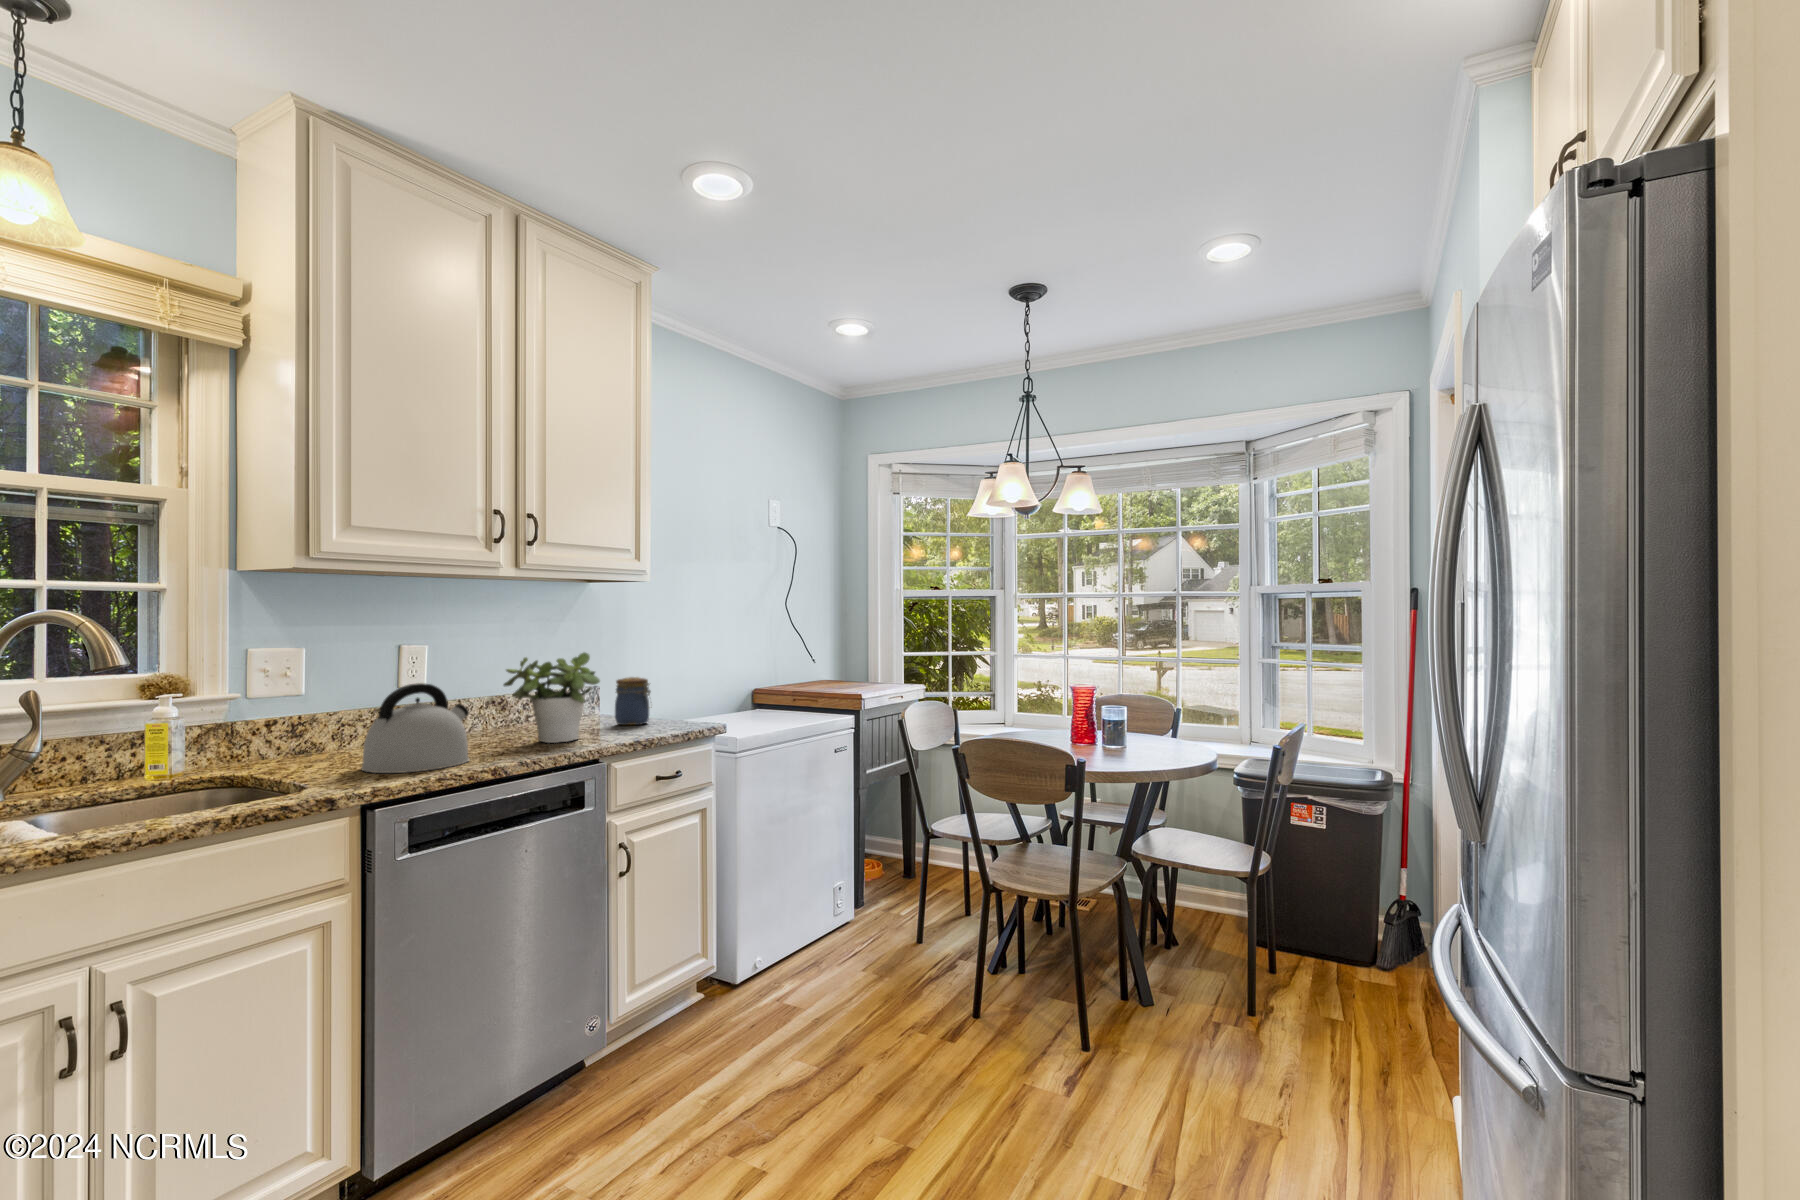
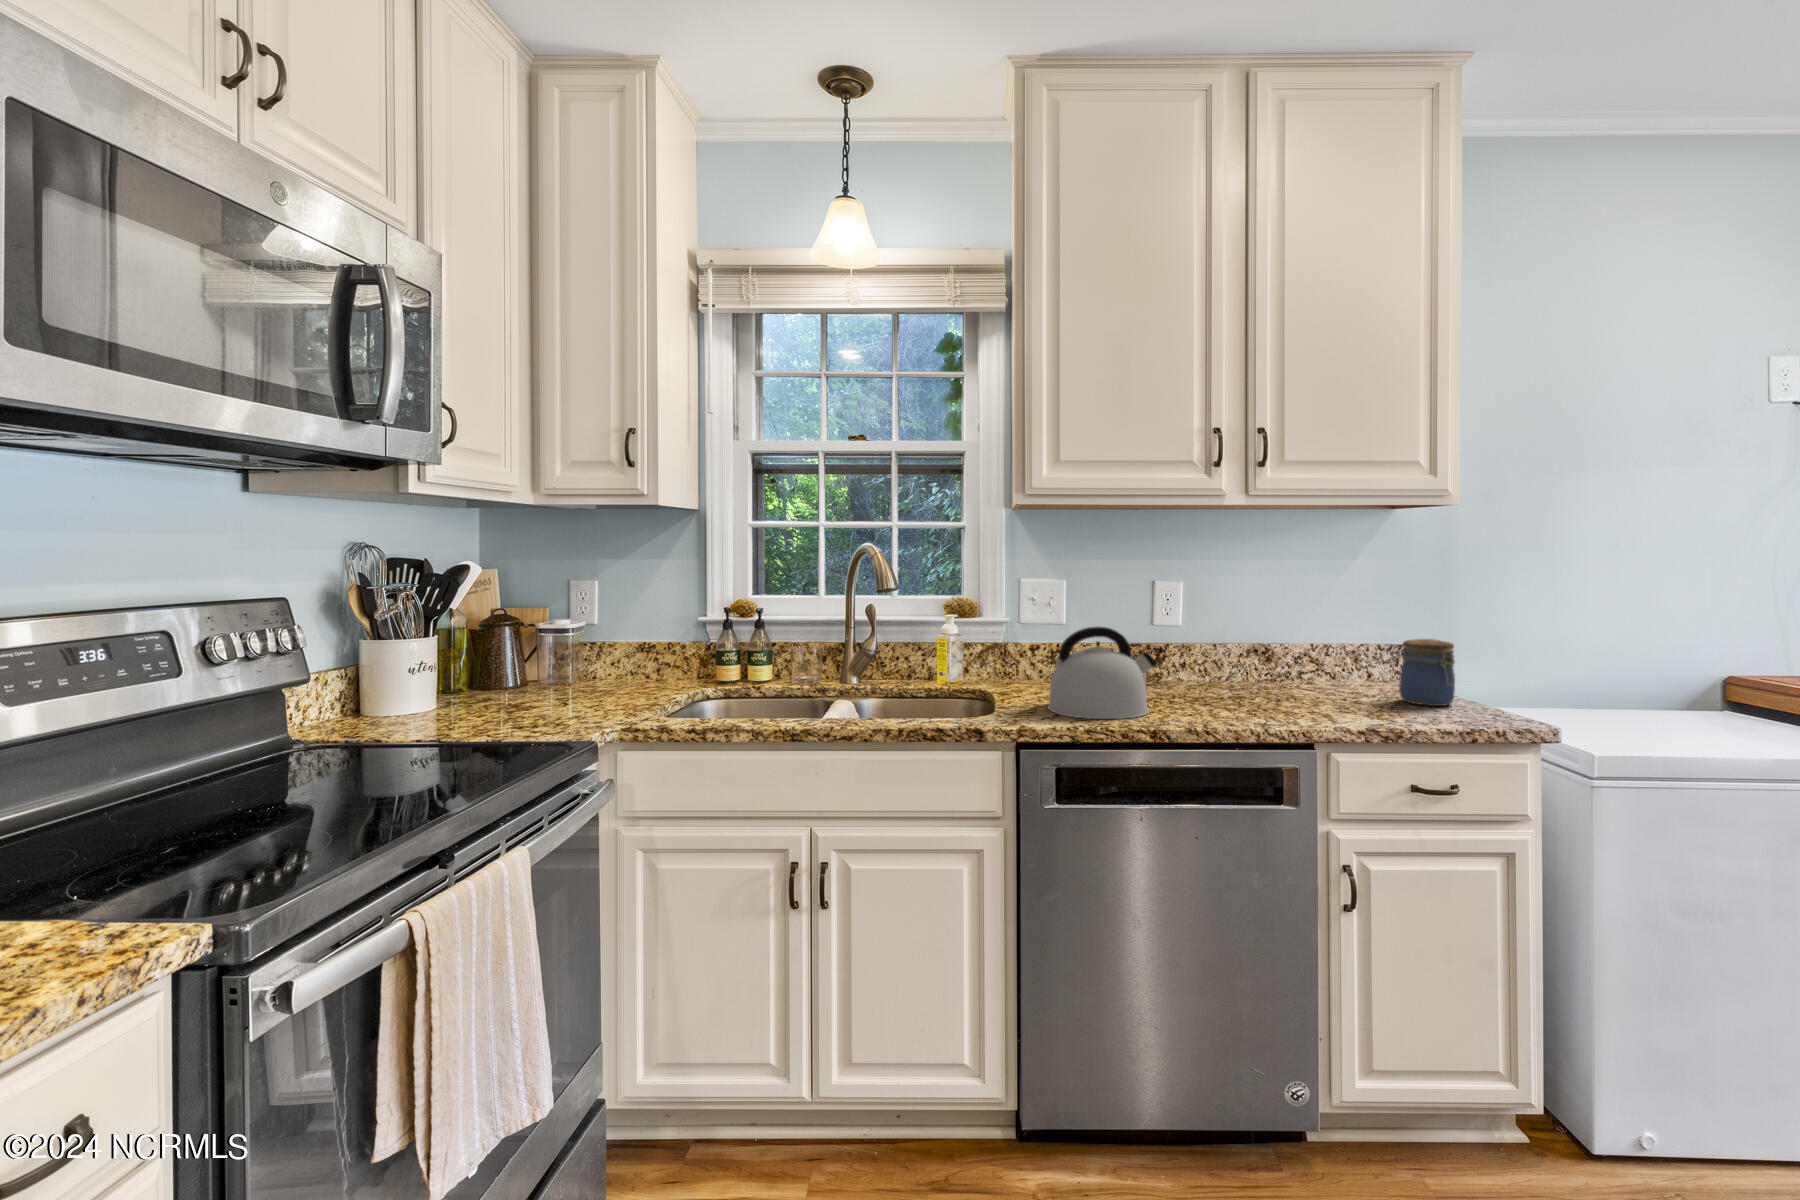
potted plant: present [504,652,600,743] -> none [1215,603,1334,713]

